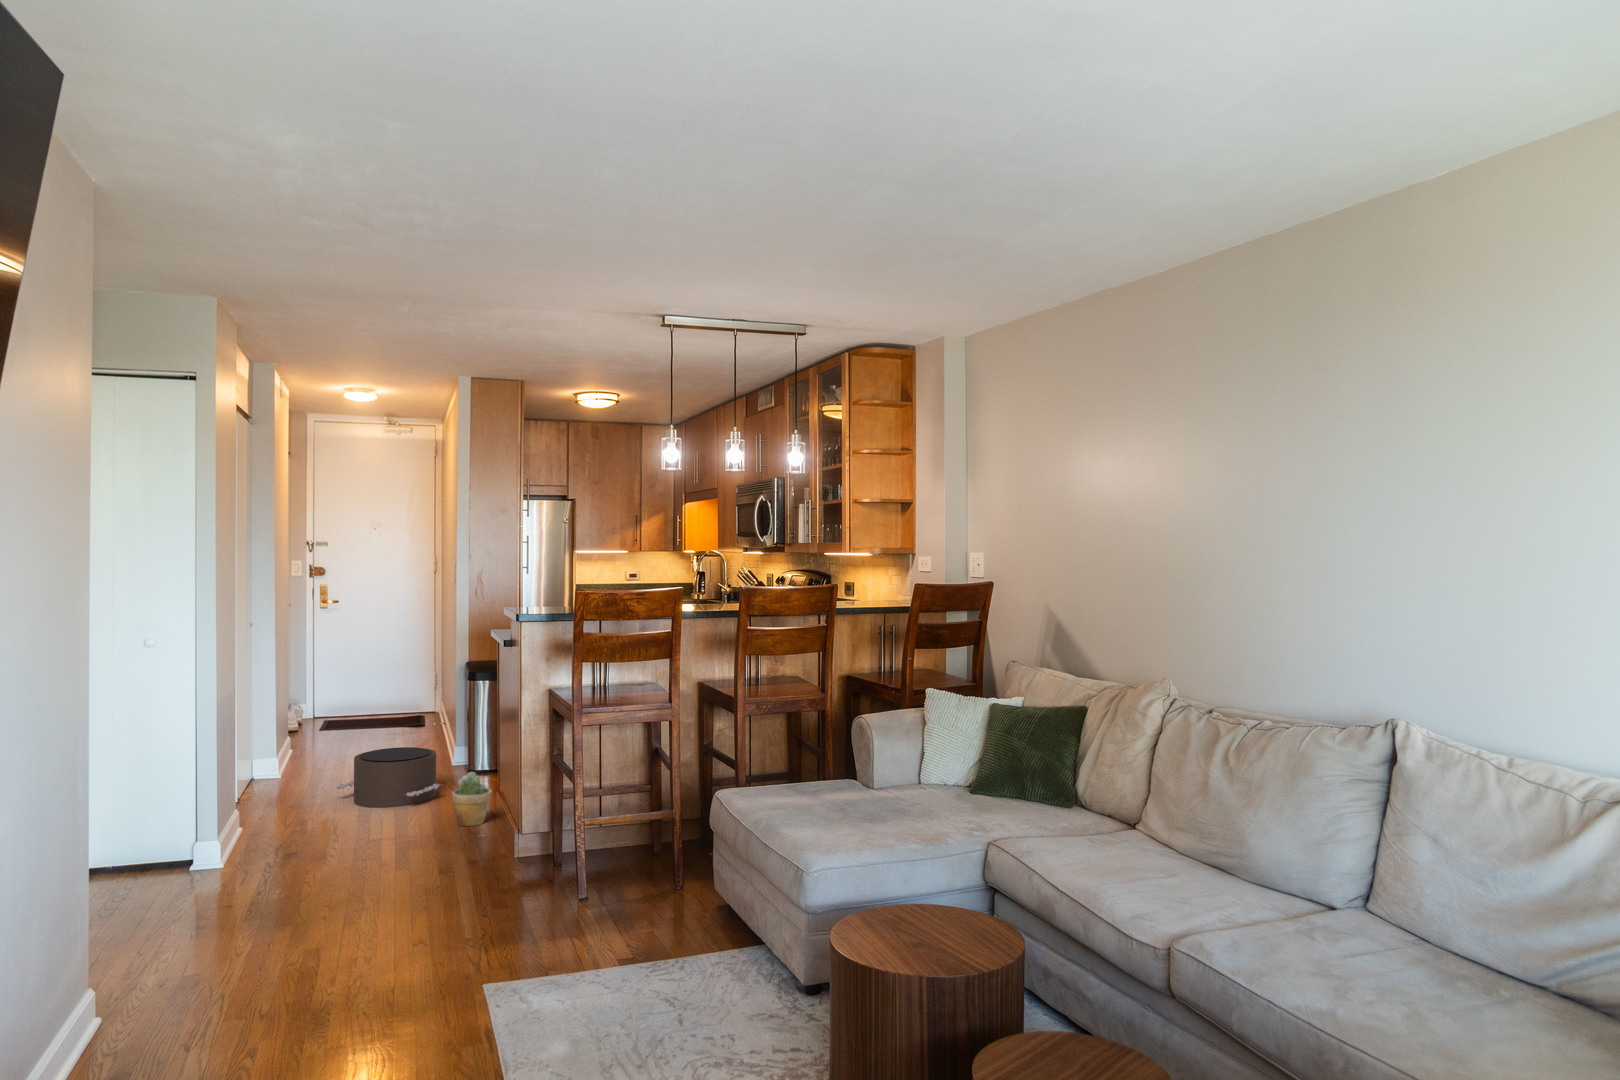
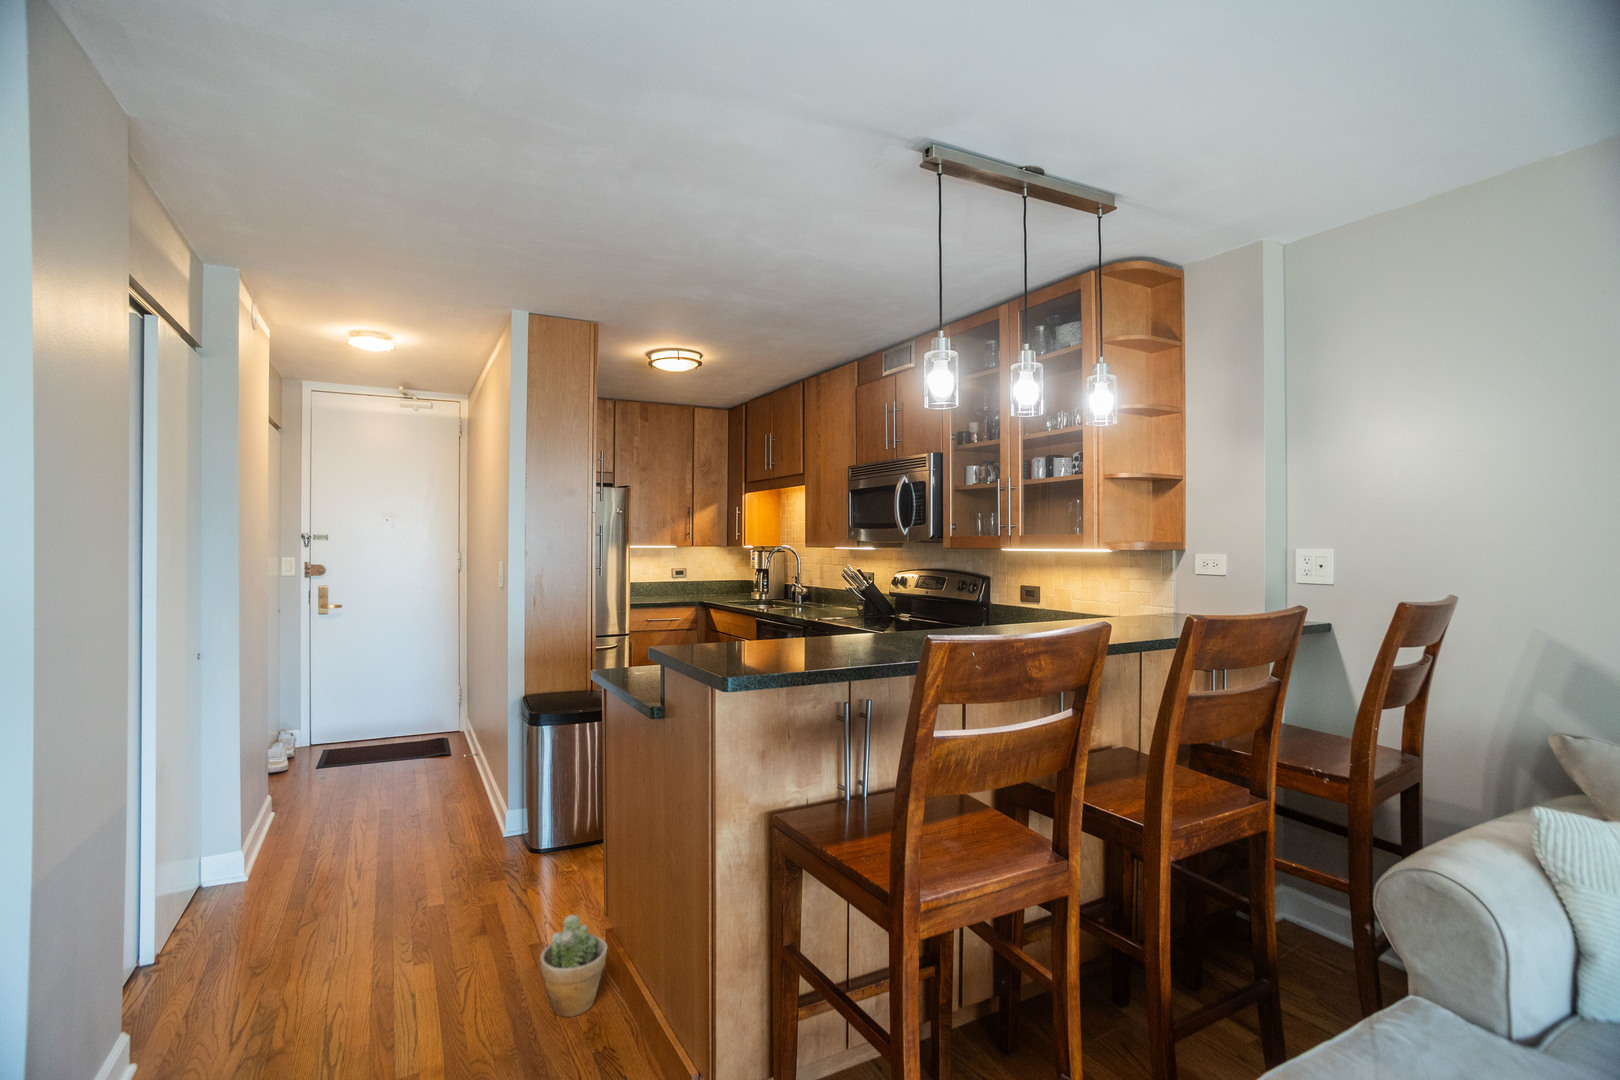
pouf: present [336,747,441,808] -> none [329,837,506,960]

